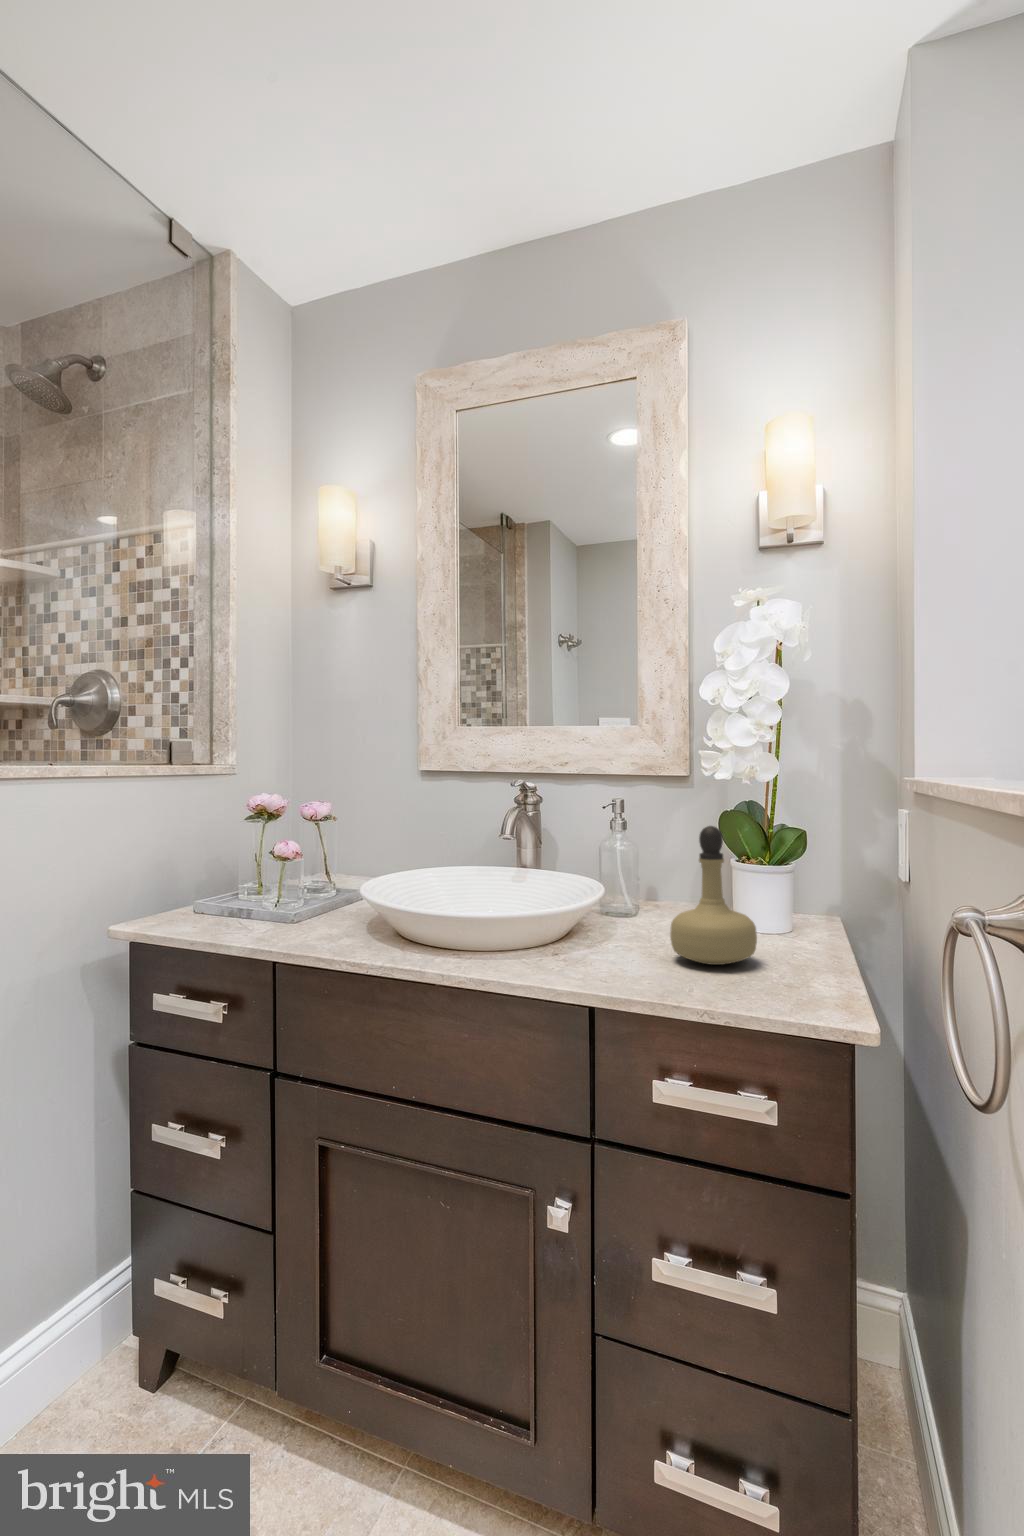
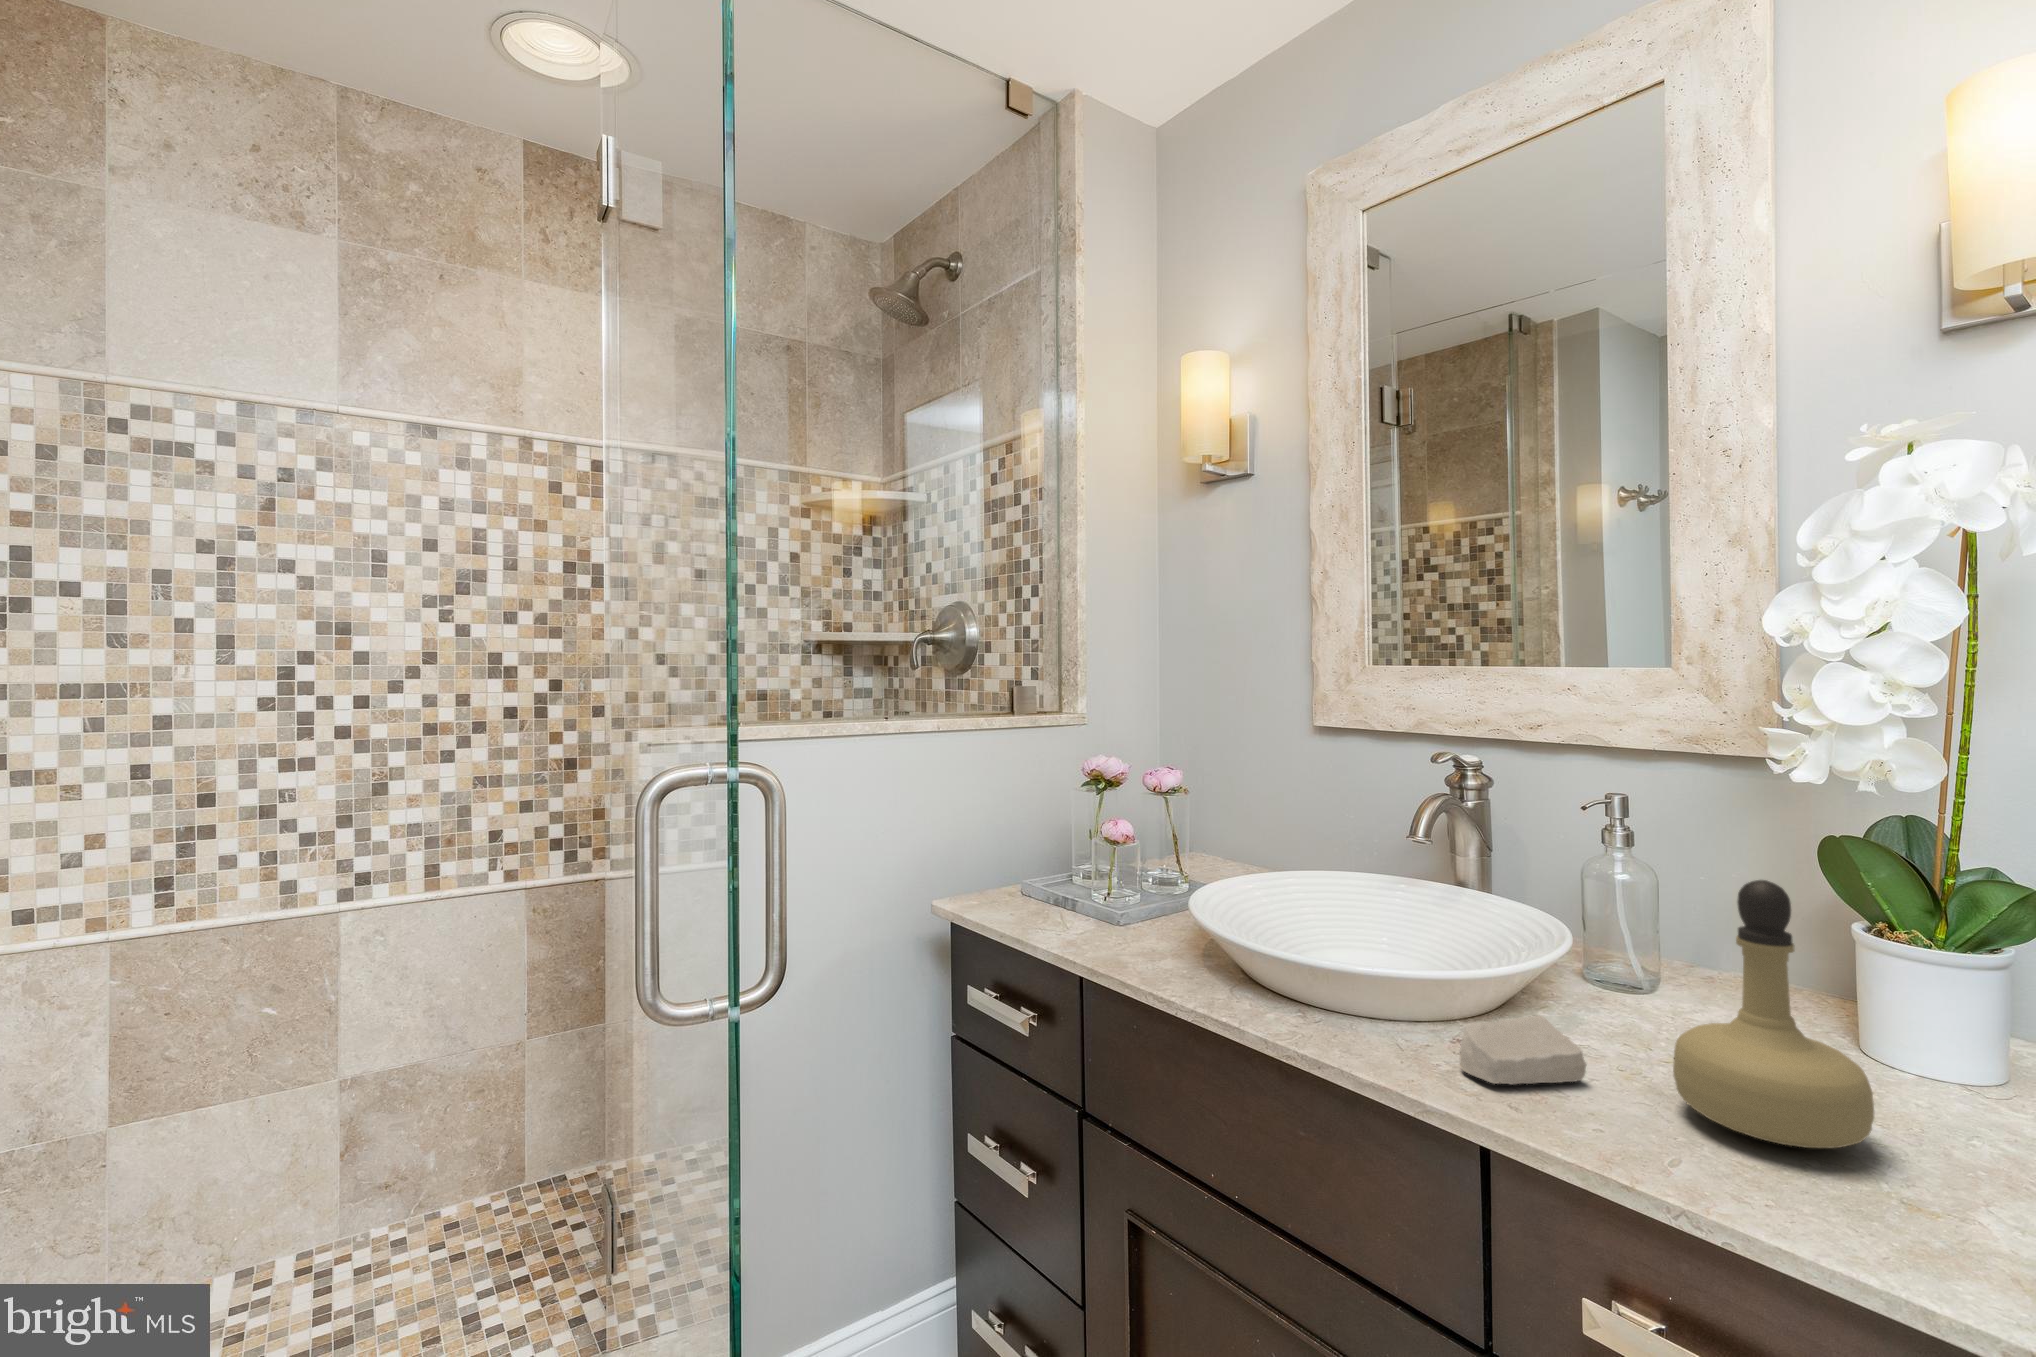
soap bar: none [562,926,628,965] -> present [1460,1016,1586,1085]

